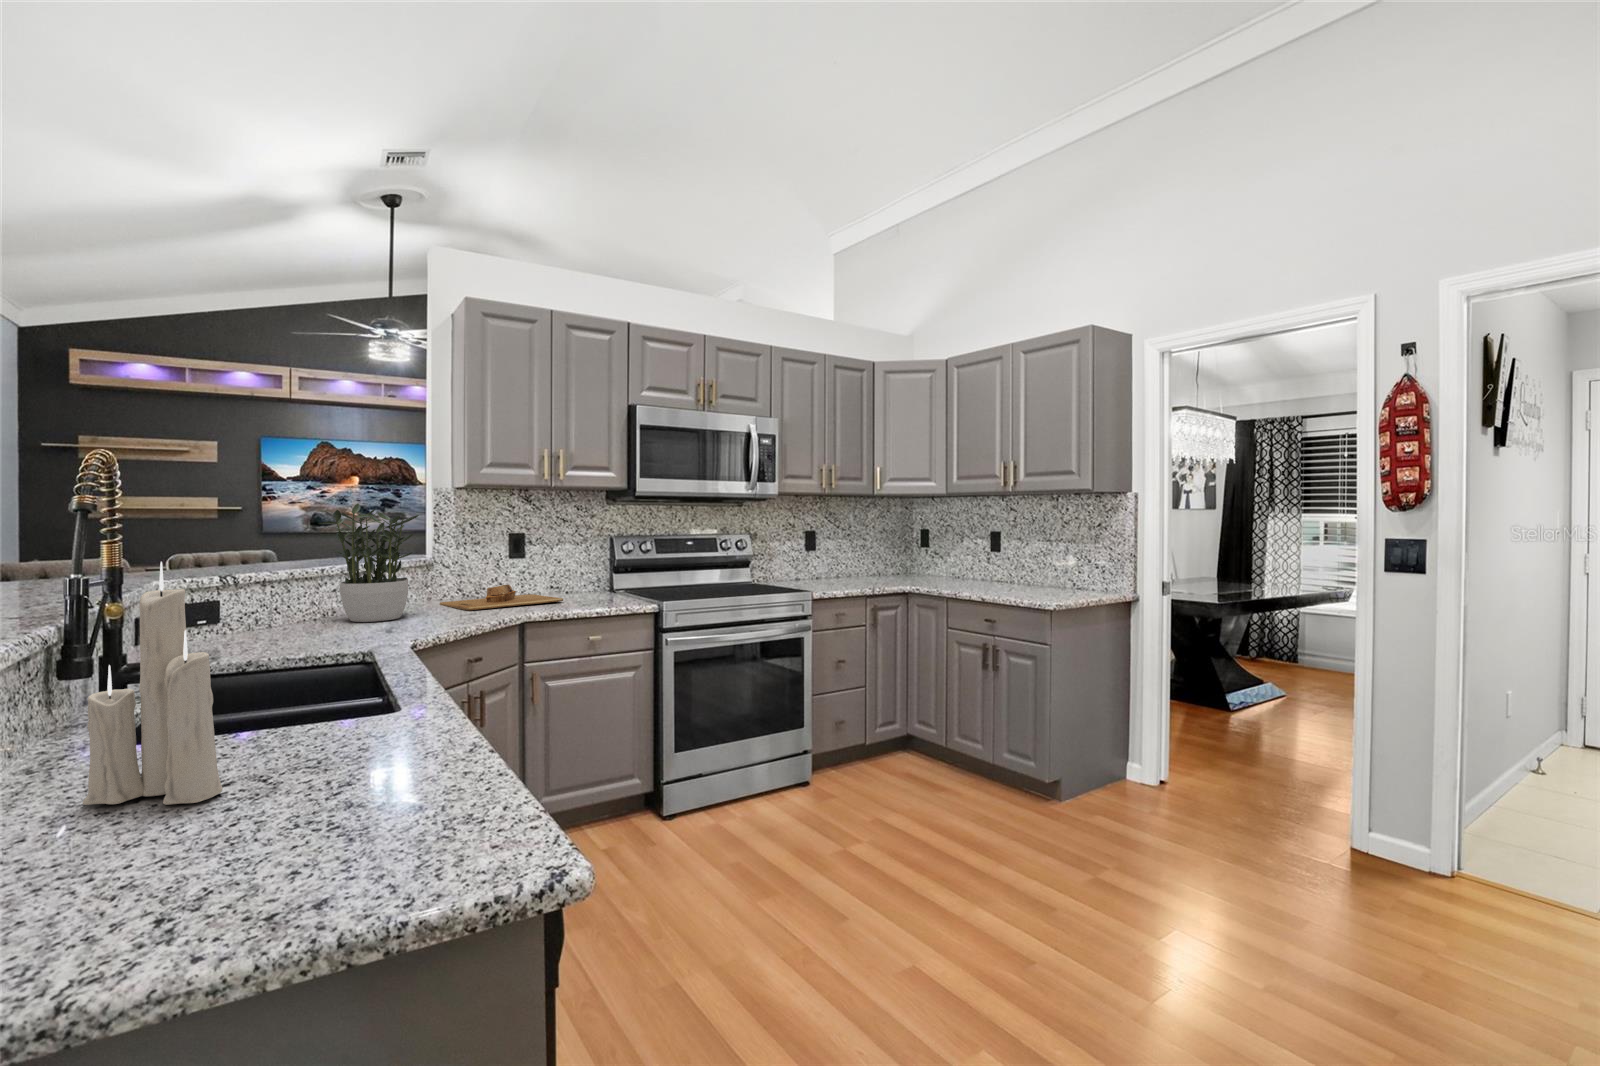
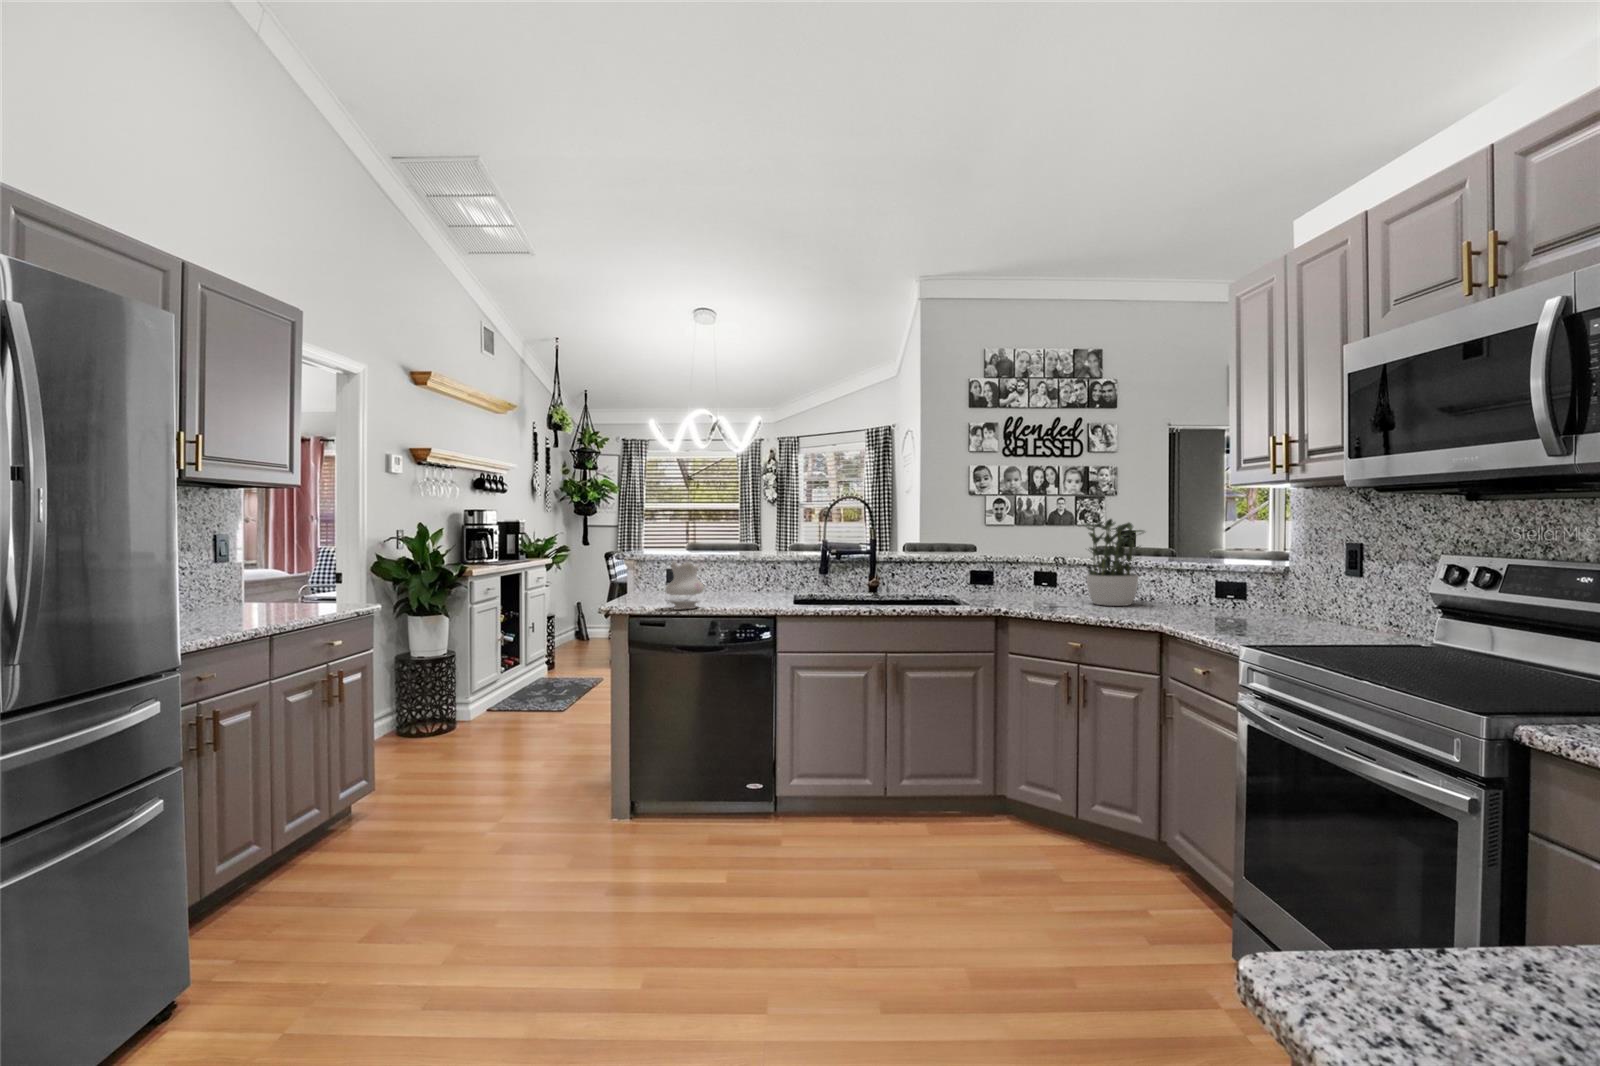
candle: present [83,562,222,805] -> none [741,541,764,603]
cutting board: present [440,585,563,610] -> none [1159,598,1311,628]
ceramic pitcher: none [233,624,467,867] -> present [666,561,704,610]

